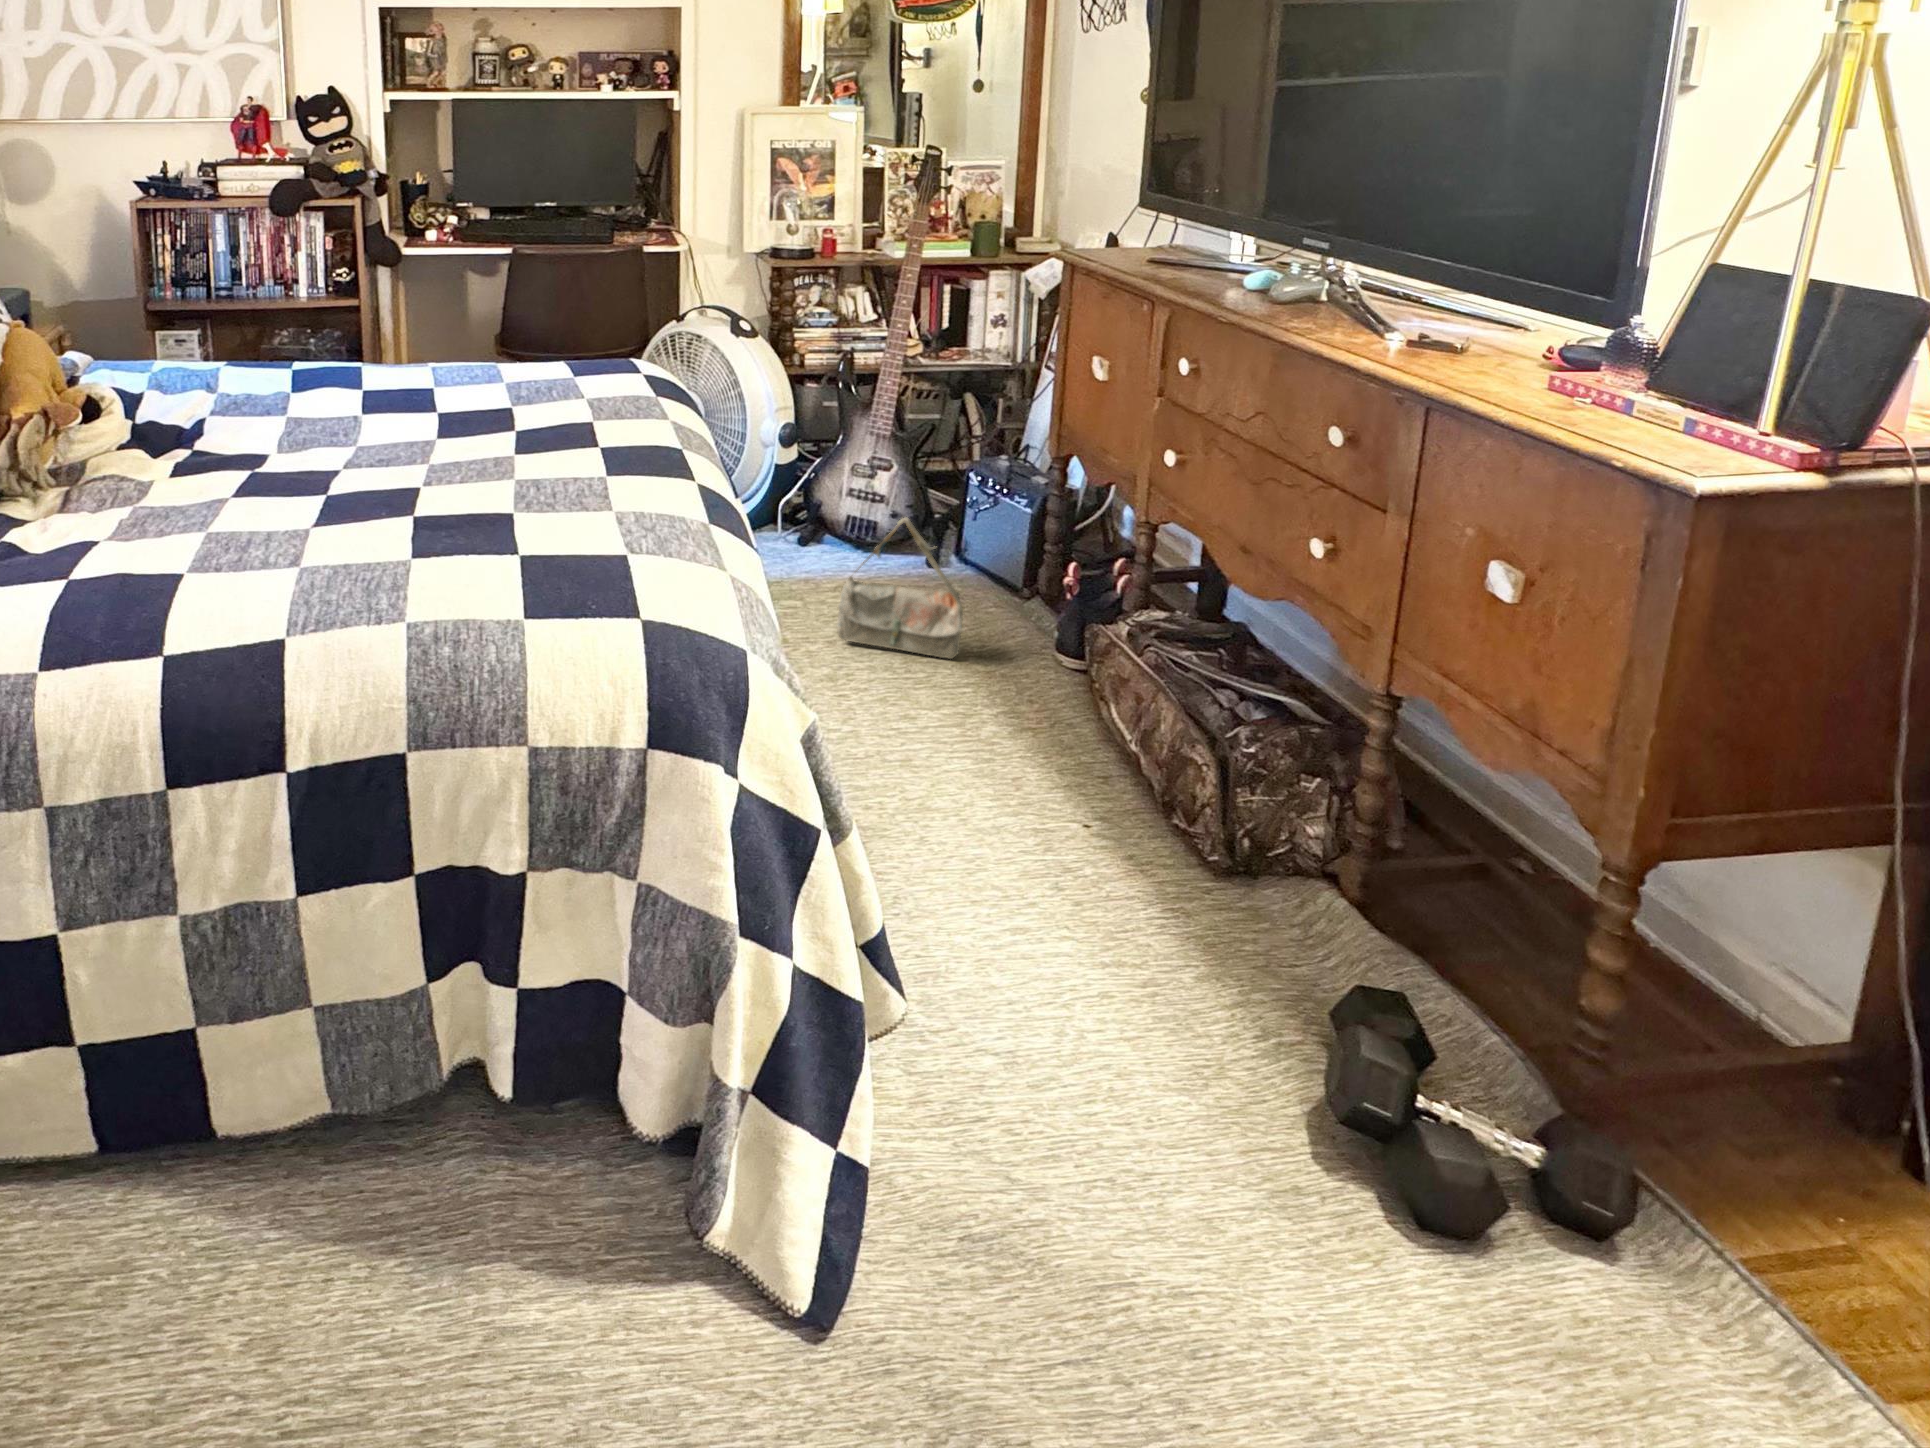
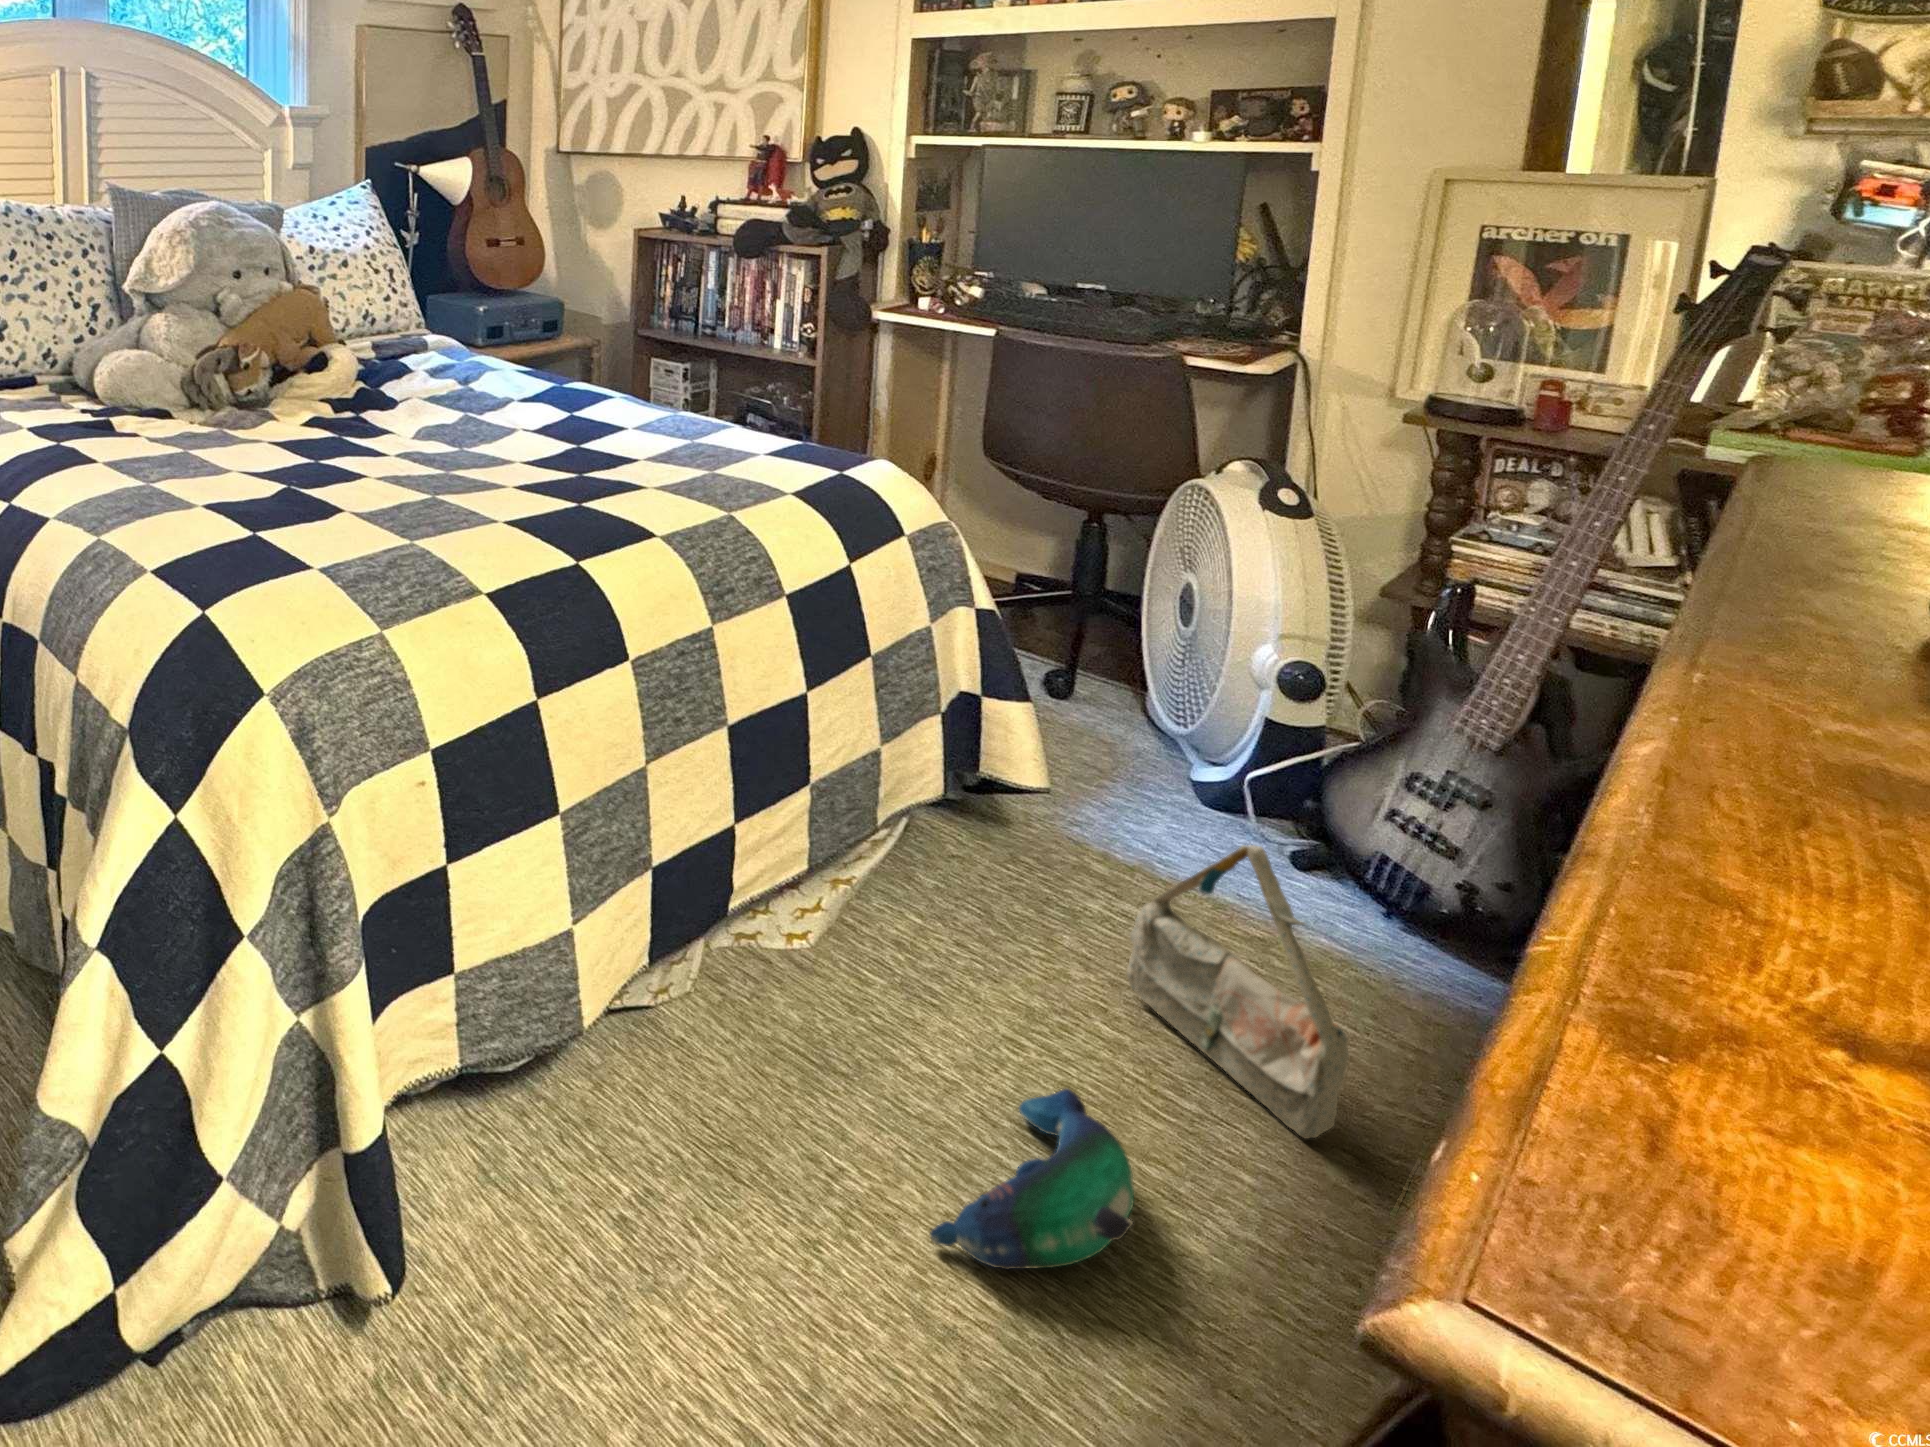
plush toy: none [883,693,998,797] -> present [930,1088,1134,1270]

